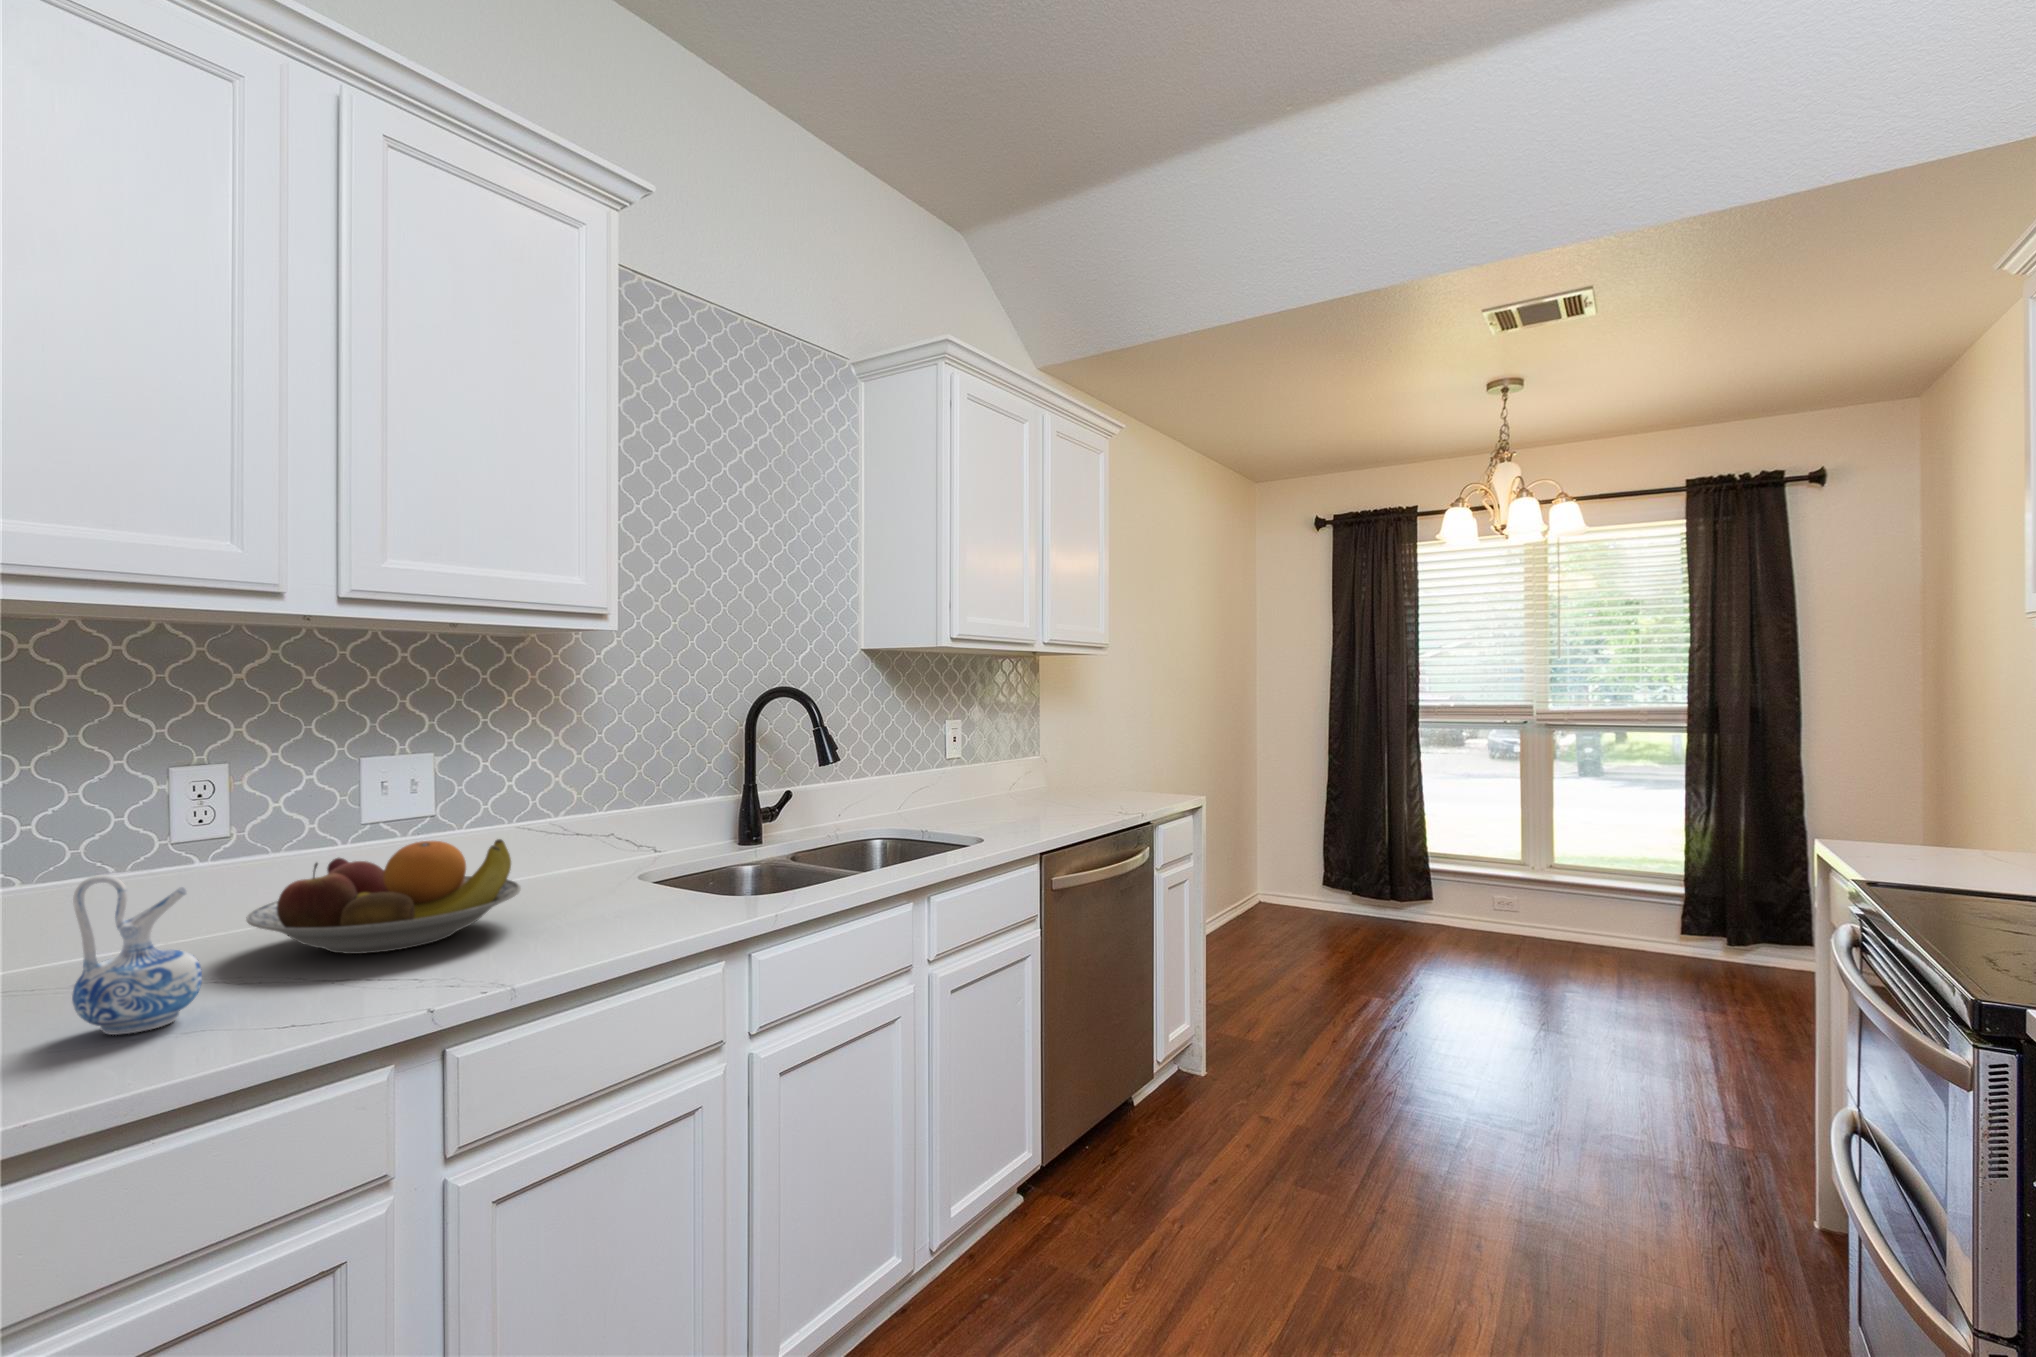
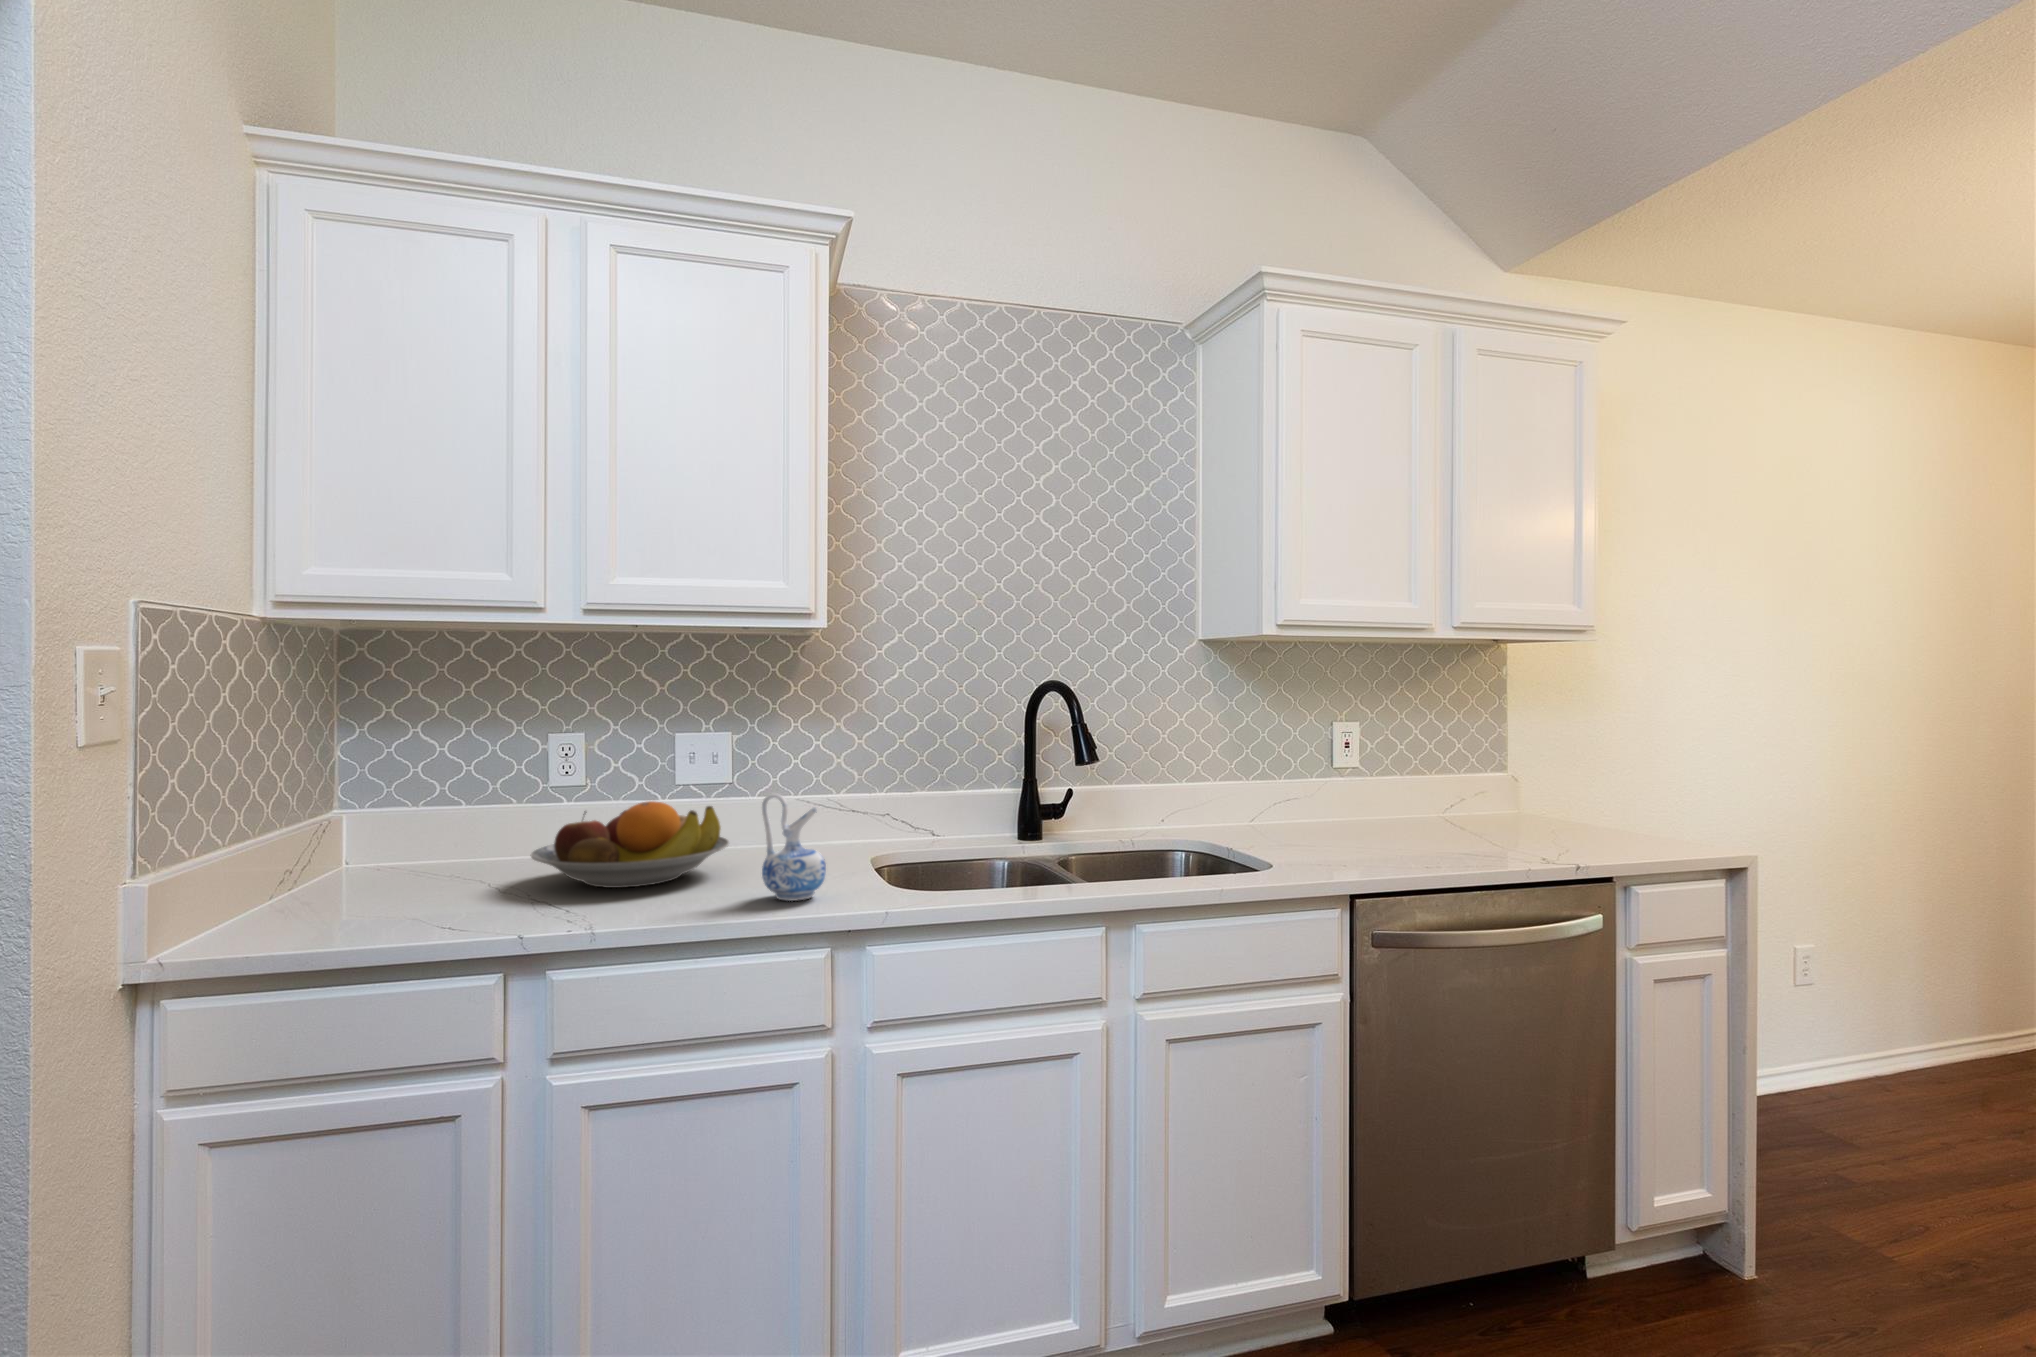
ceramic pitcher: present [72,875,202,1035] -> present [762,793,826,901]

